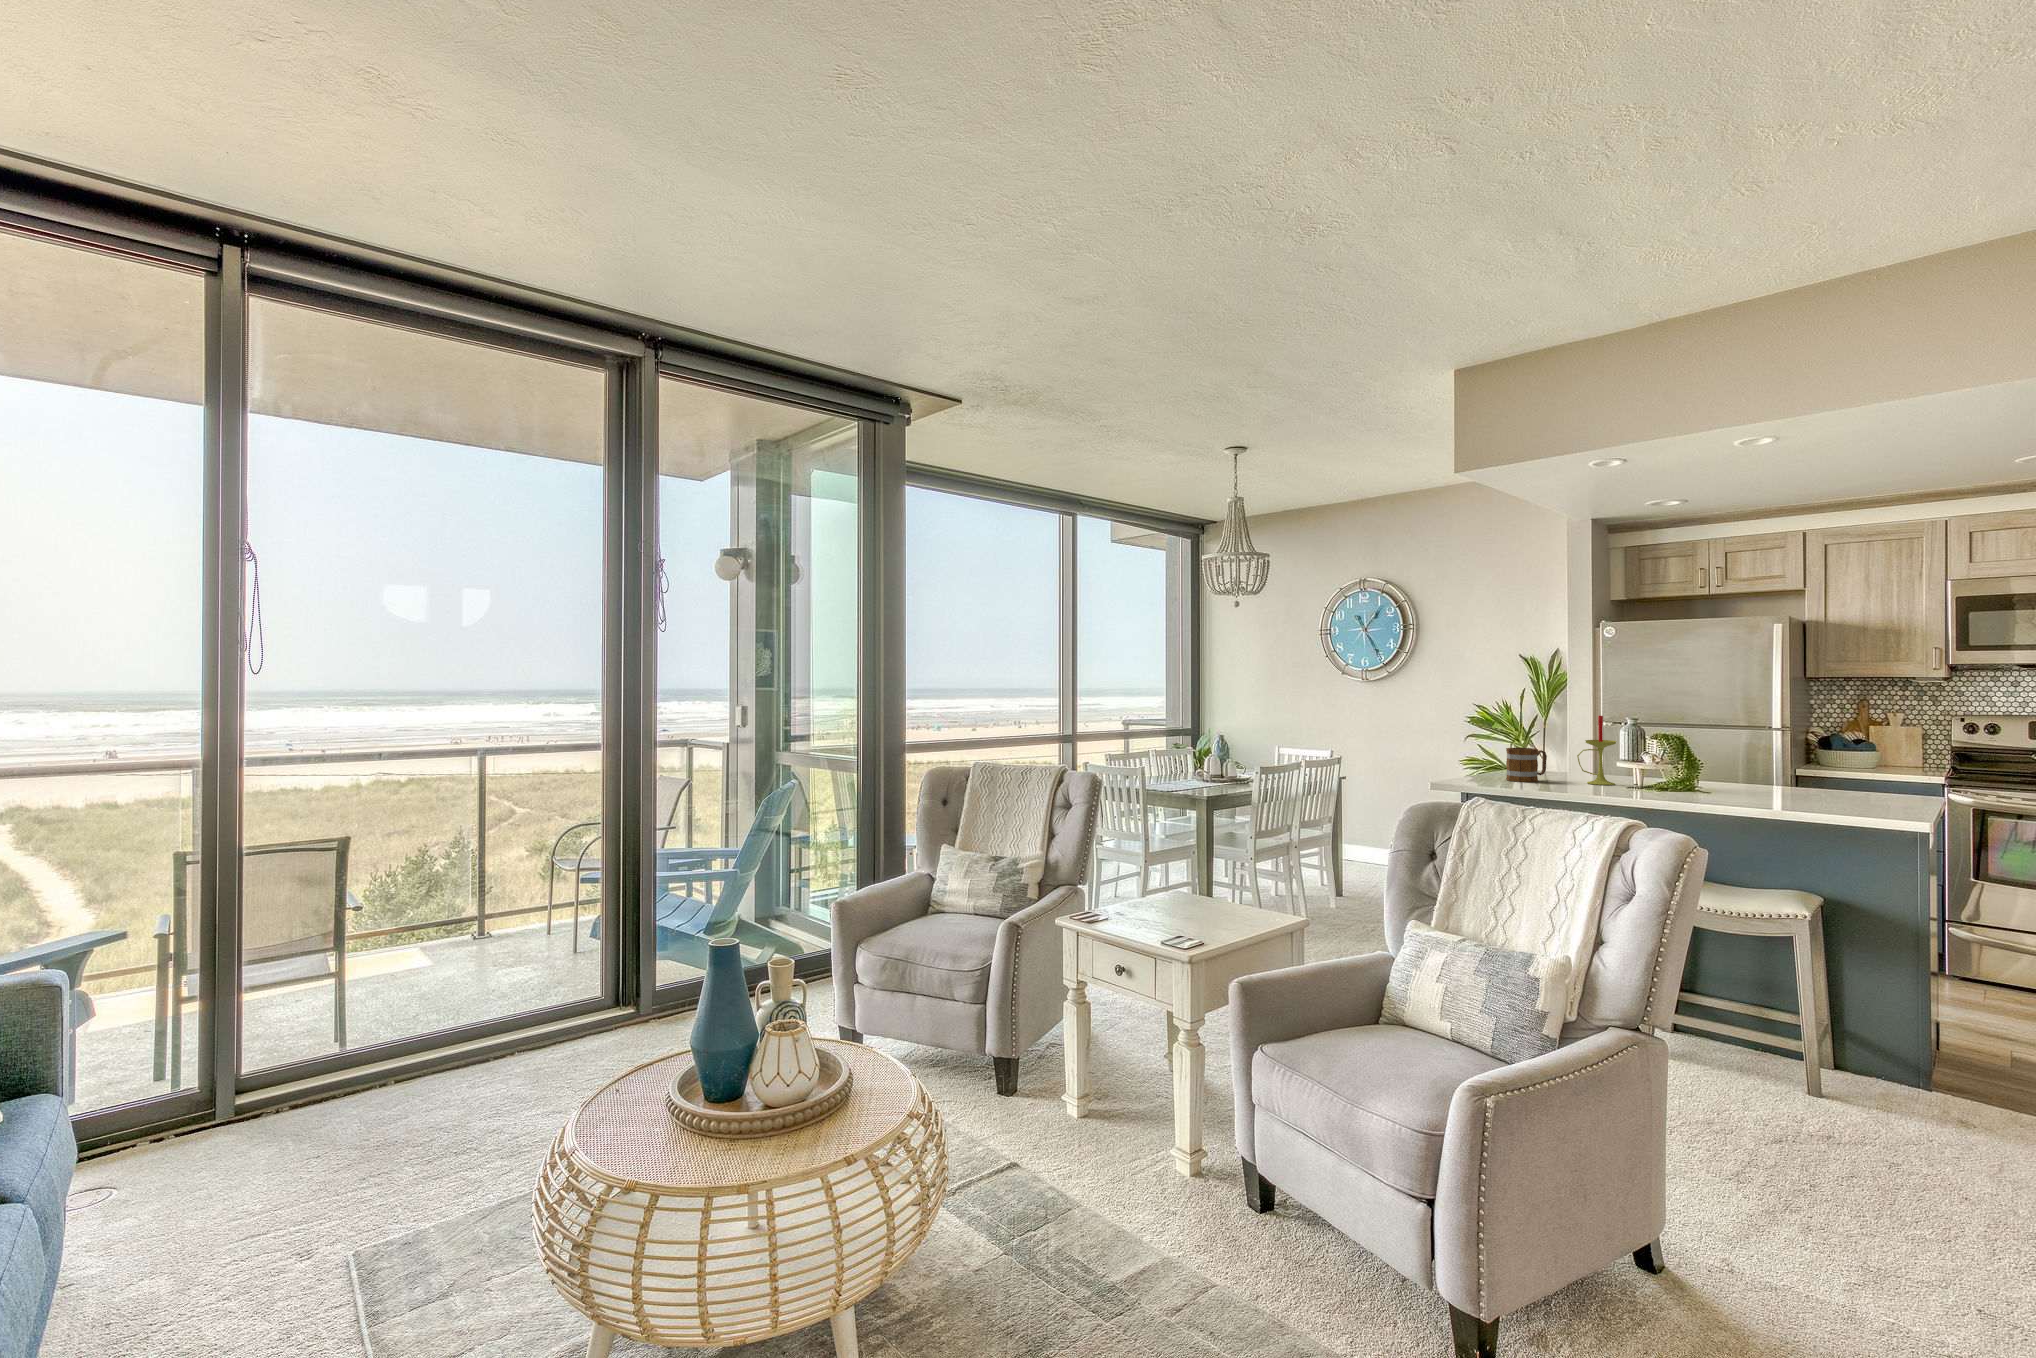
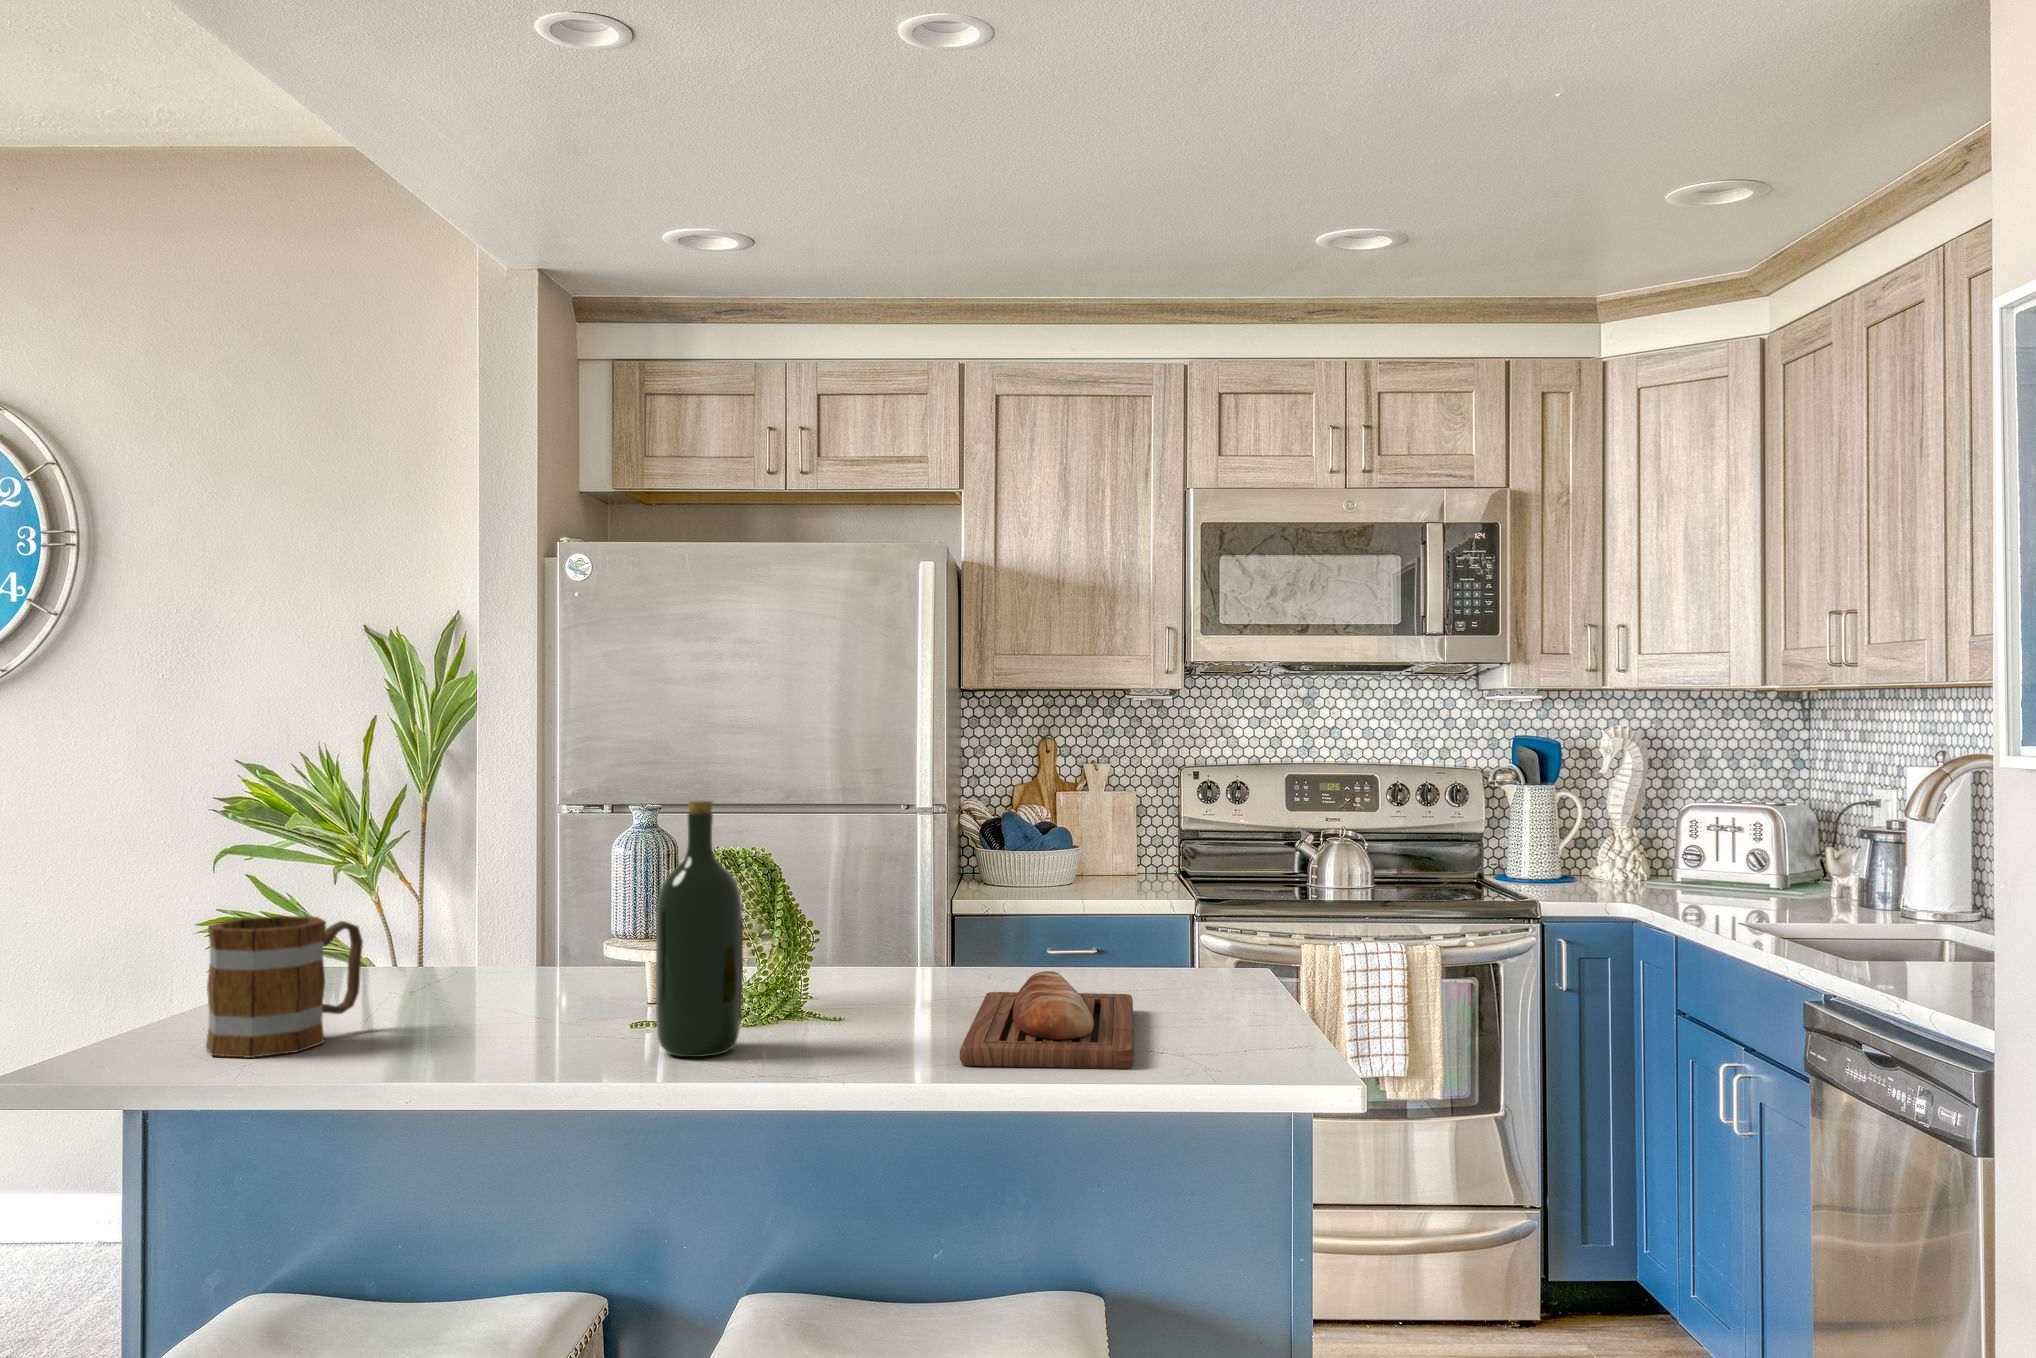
candle: present [1577,716,1616,785] -> none [462,781,590,1037]
wine bottle: none [1638,721,1667,791] -> present [656,801,743,1057]
bread loaf: none [1739,779,1824,804] -> present [960,971,1134,1069]

